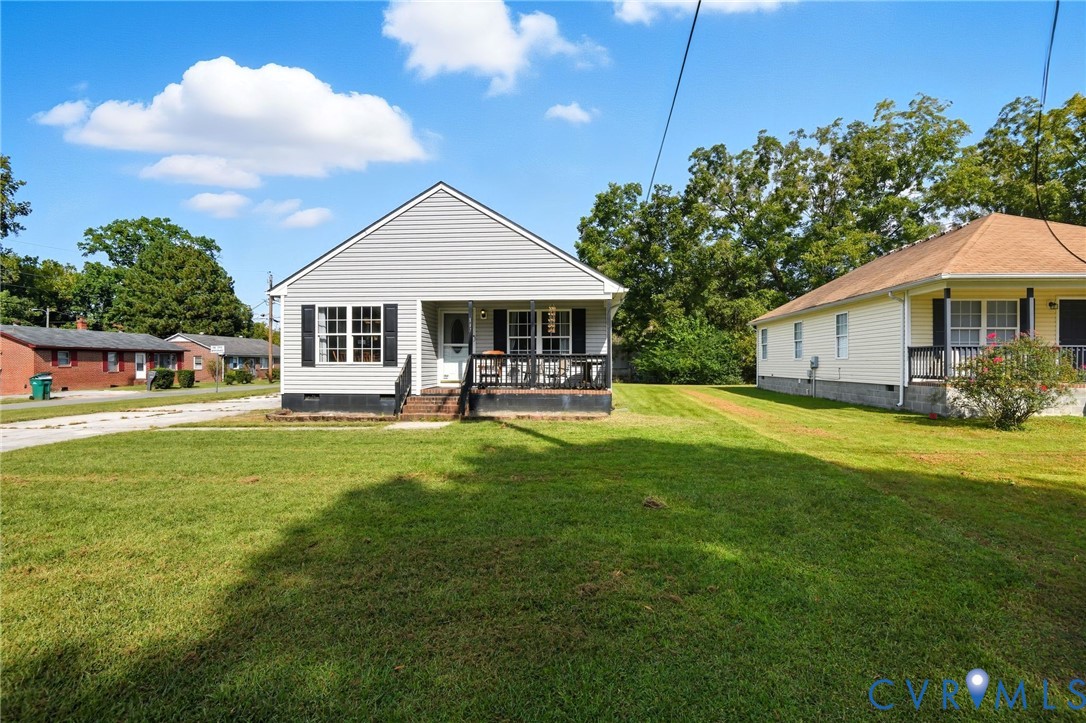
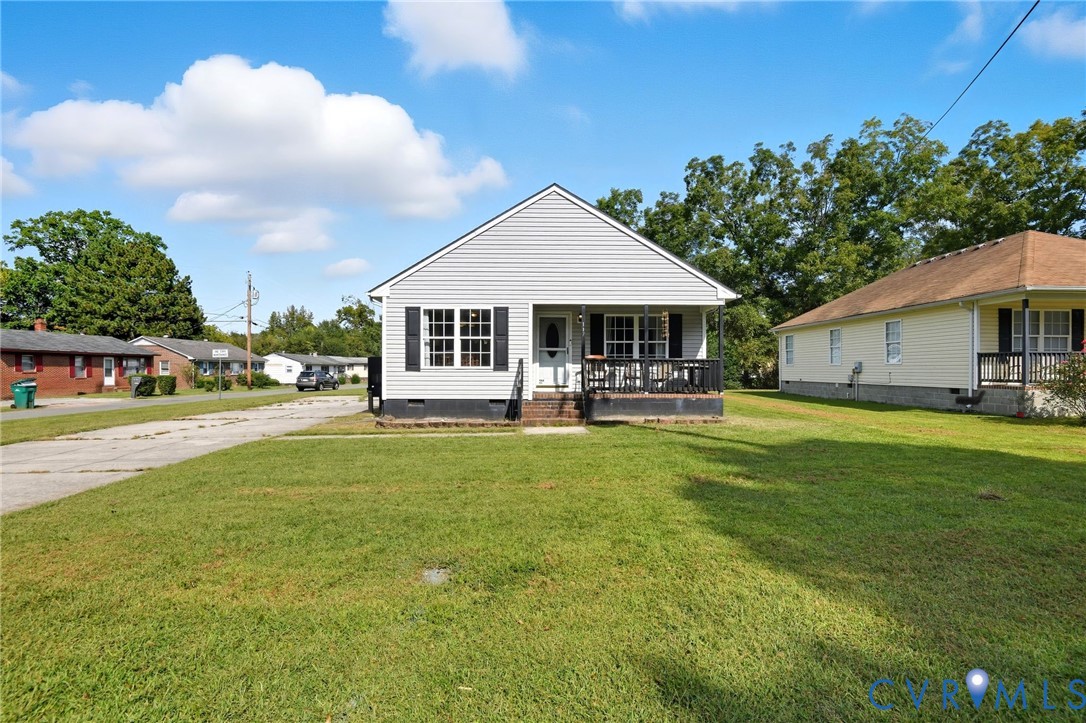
lounge chair: none [875,389,912,413] -> present [955,390,985,412]

